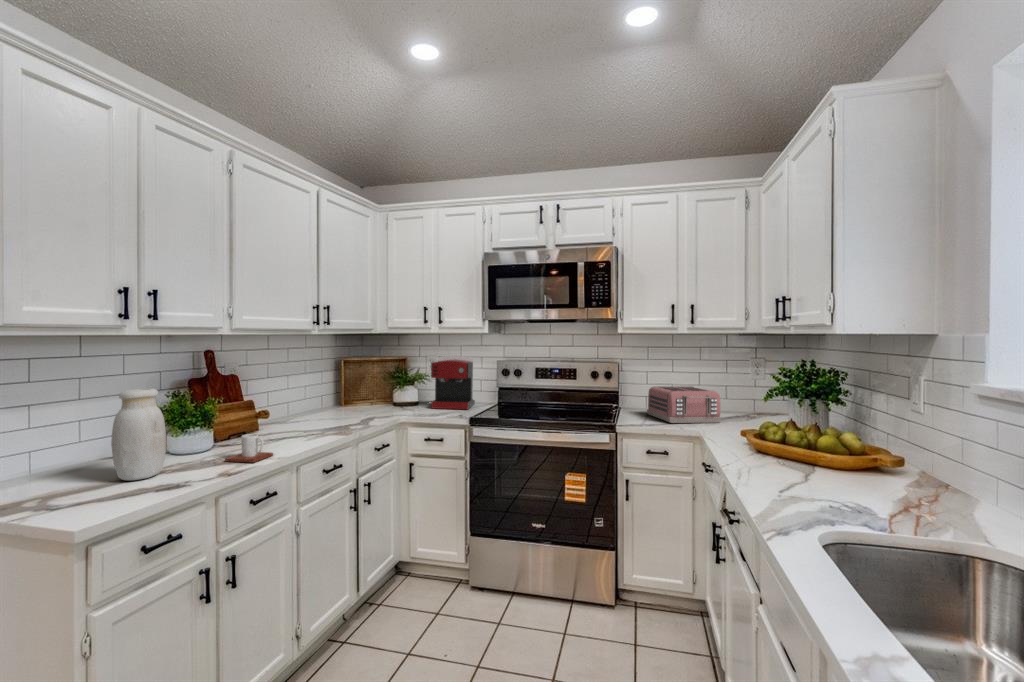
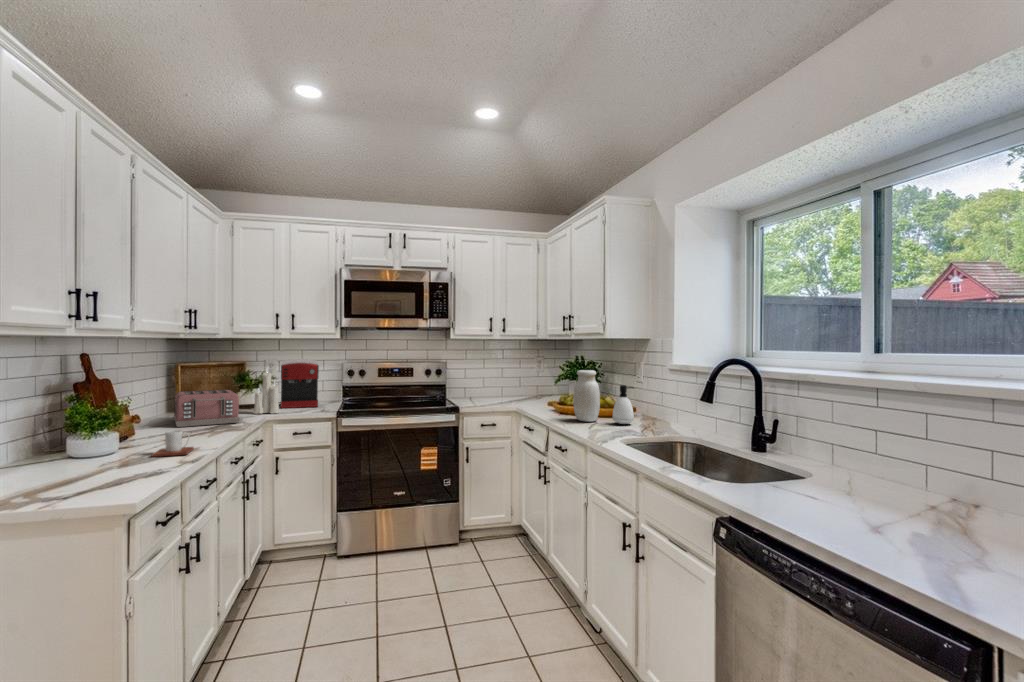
candle: none [396,362,421,415] -> present [254,372,279,414]
toaster: present [647,386,721,423] -> present [174,390,239,427]
jar: present [111,388,166,480] -> present [573,370,600,422]
soap dispenser: none [844,419,892,492] -> present [613,385,634,424]

